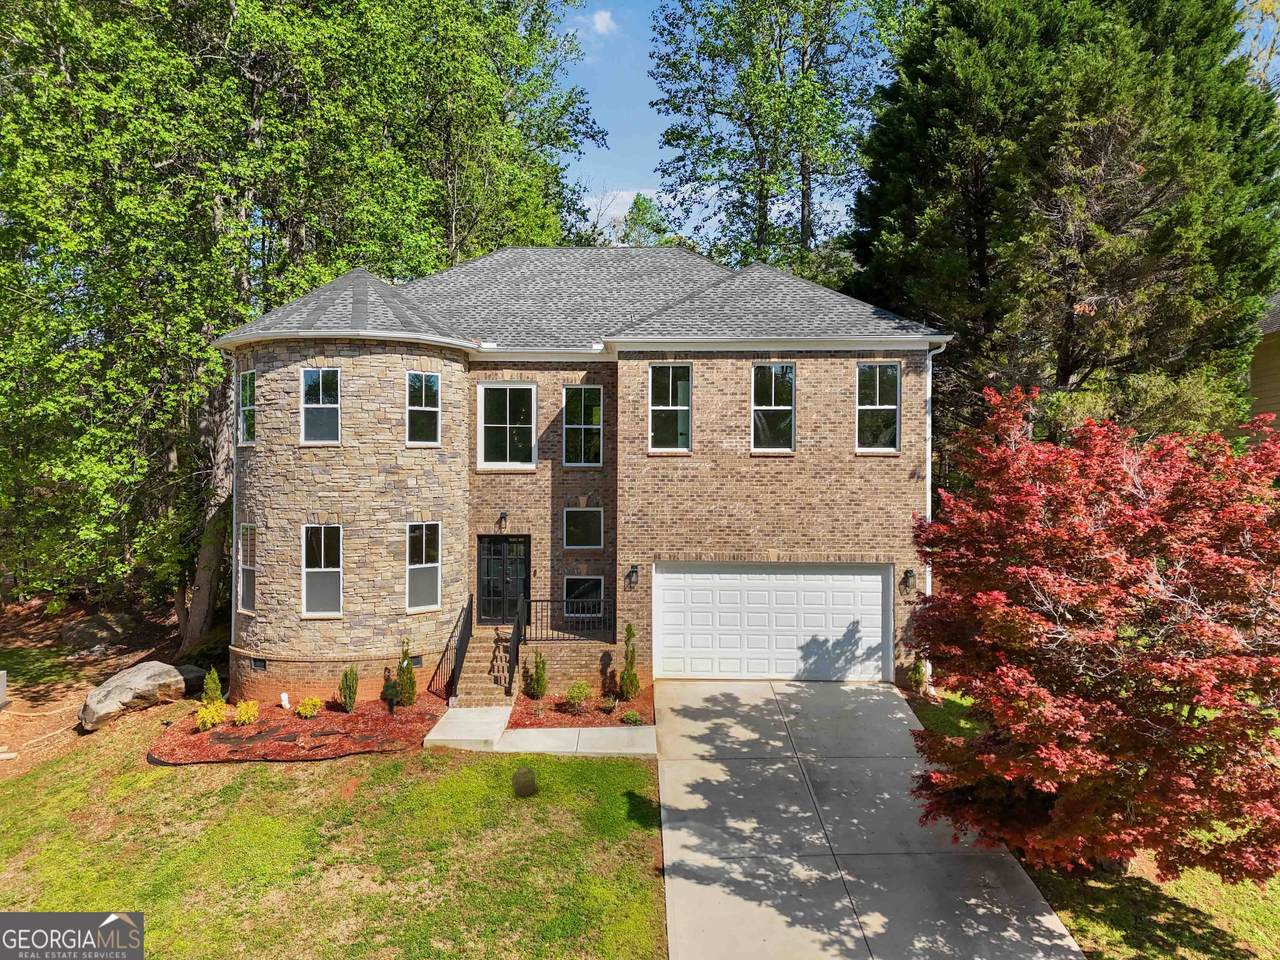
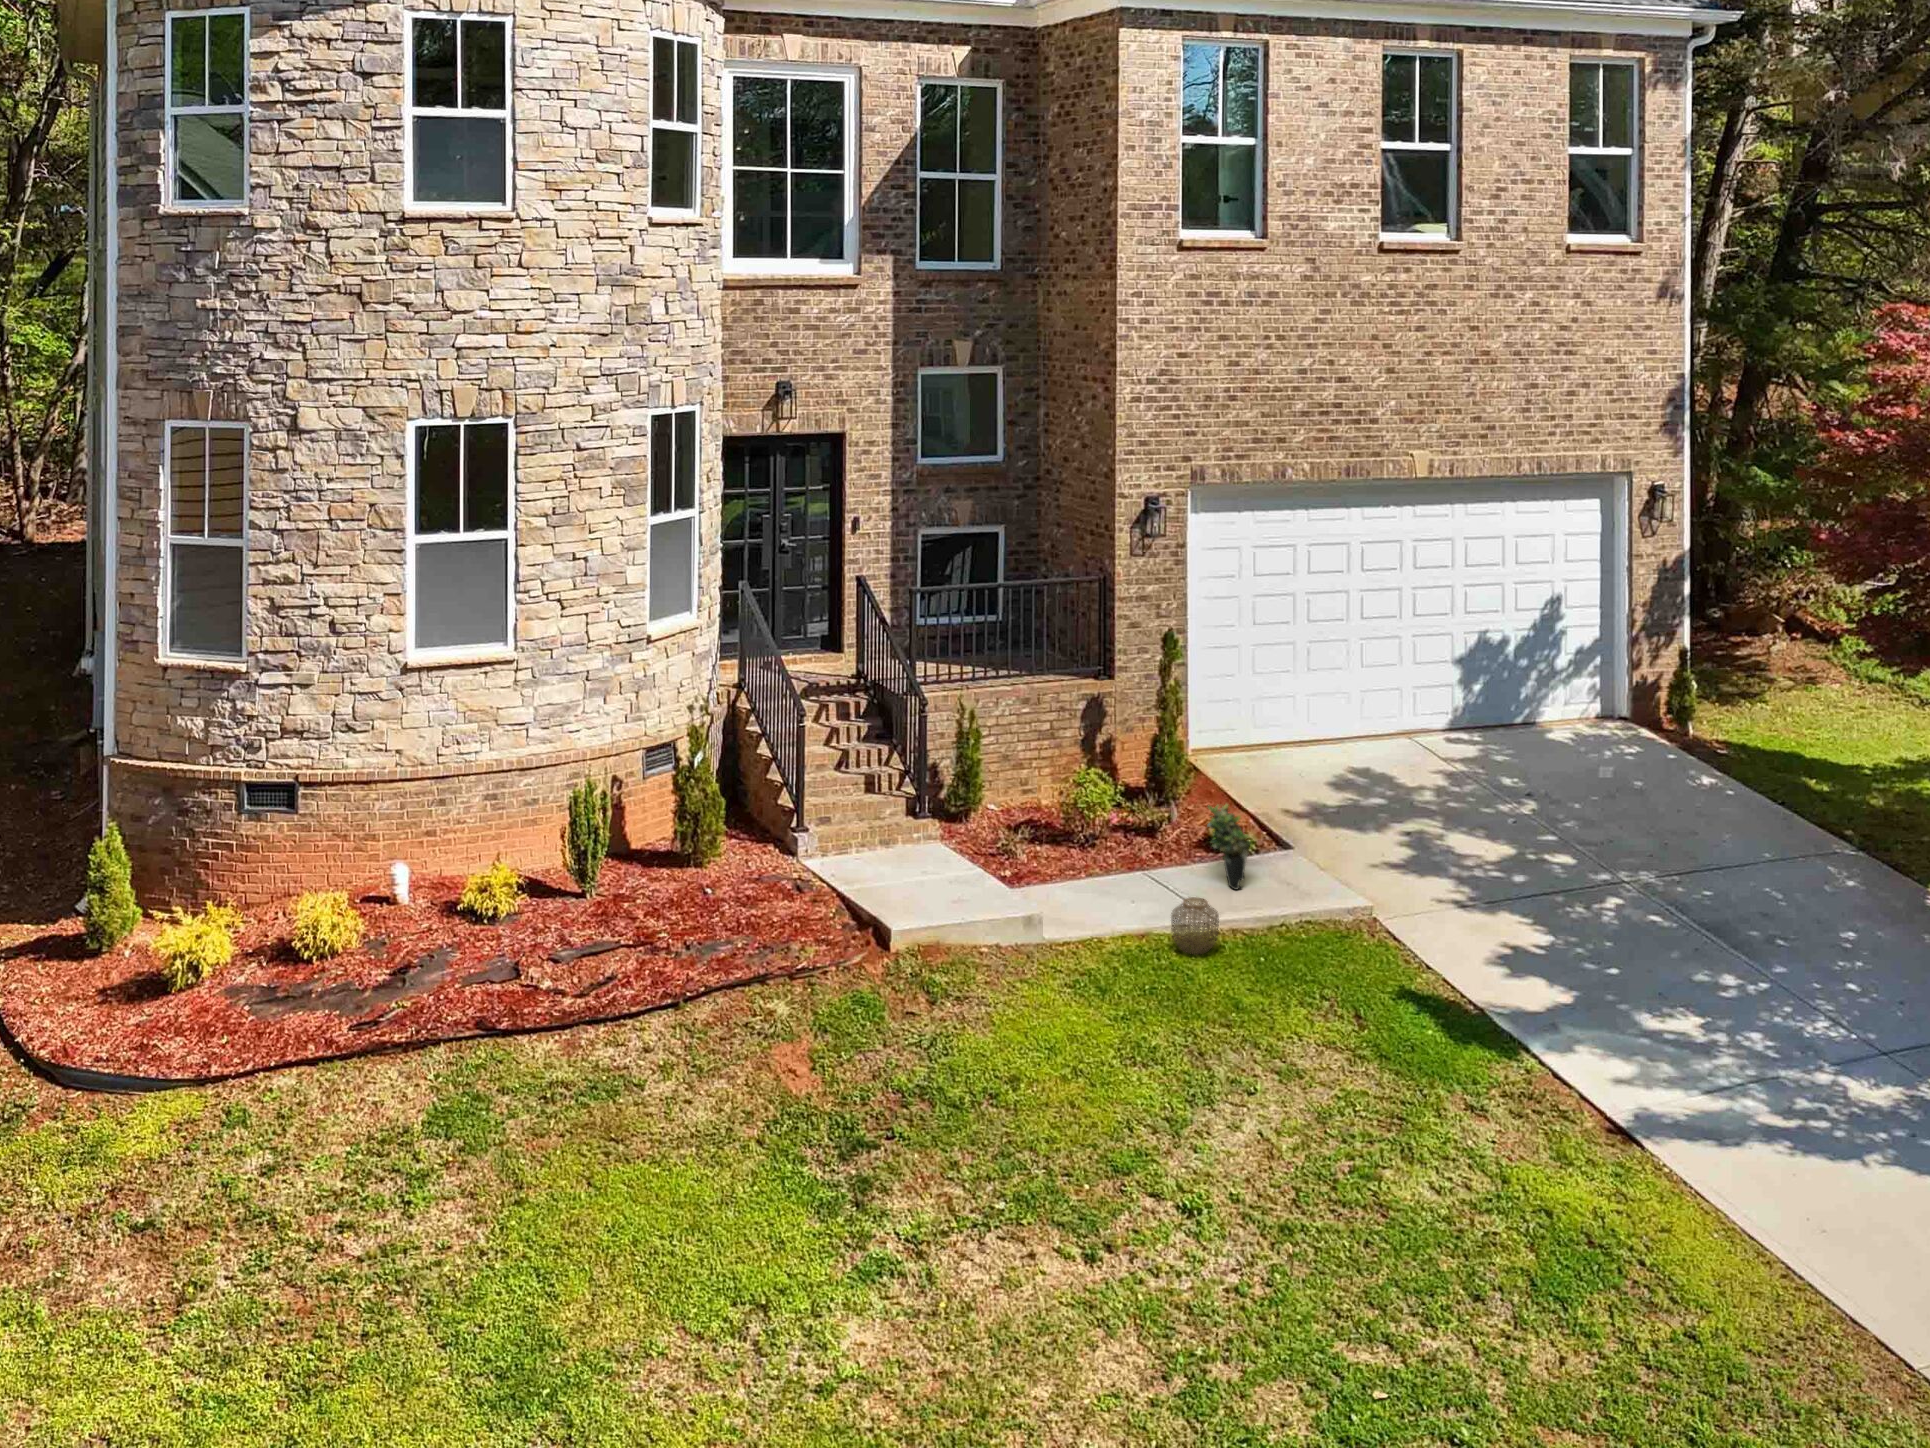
potted plant: present [382,678,400,714] -> present [1208,804,1251,890]

